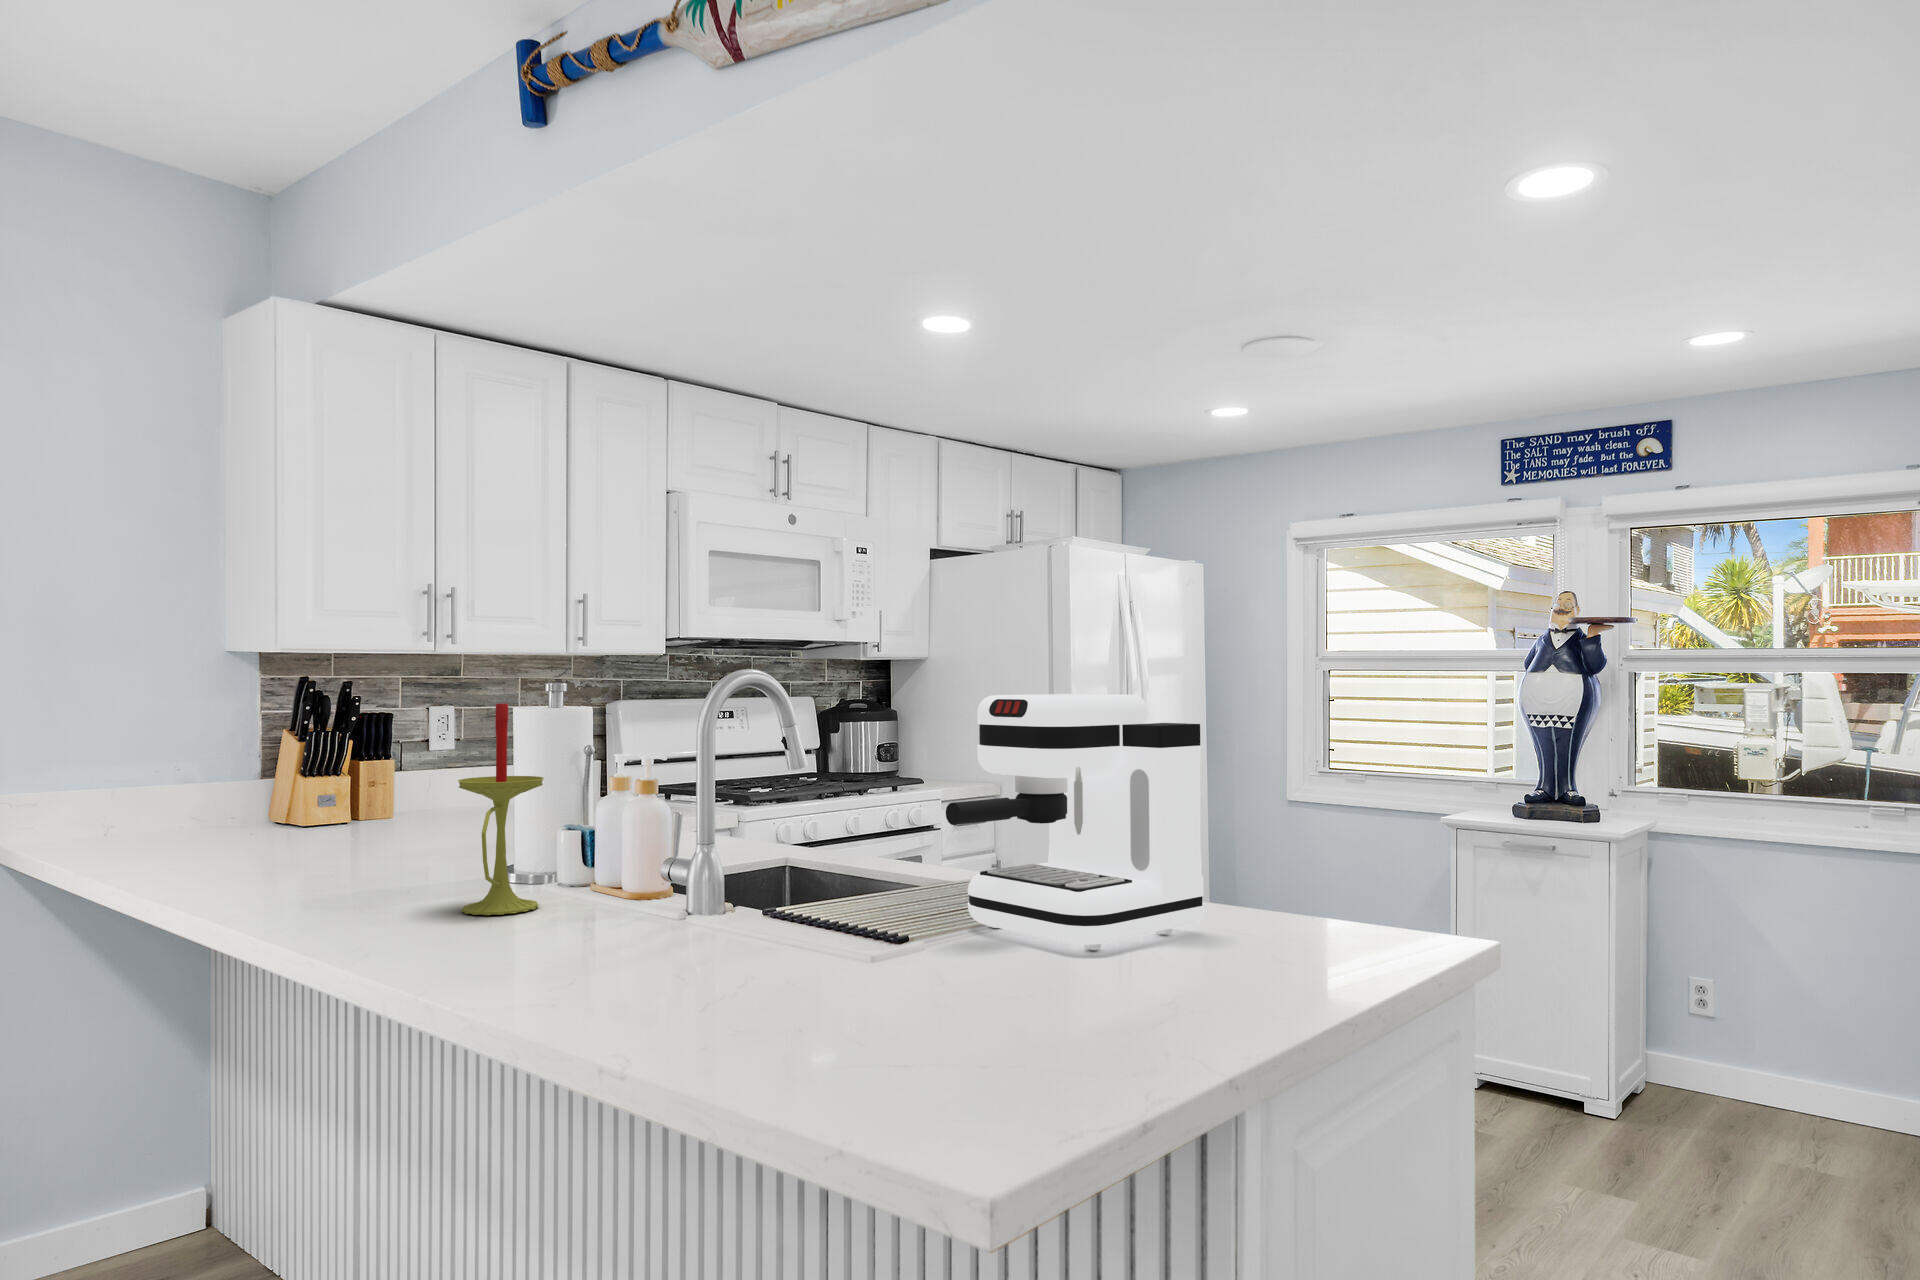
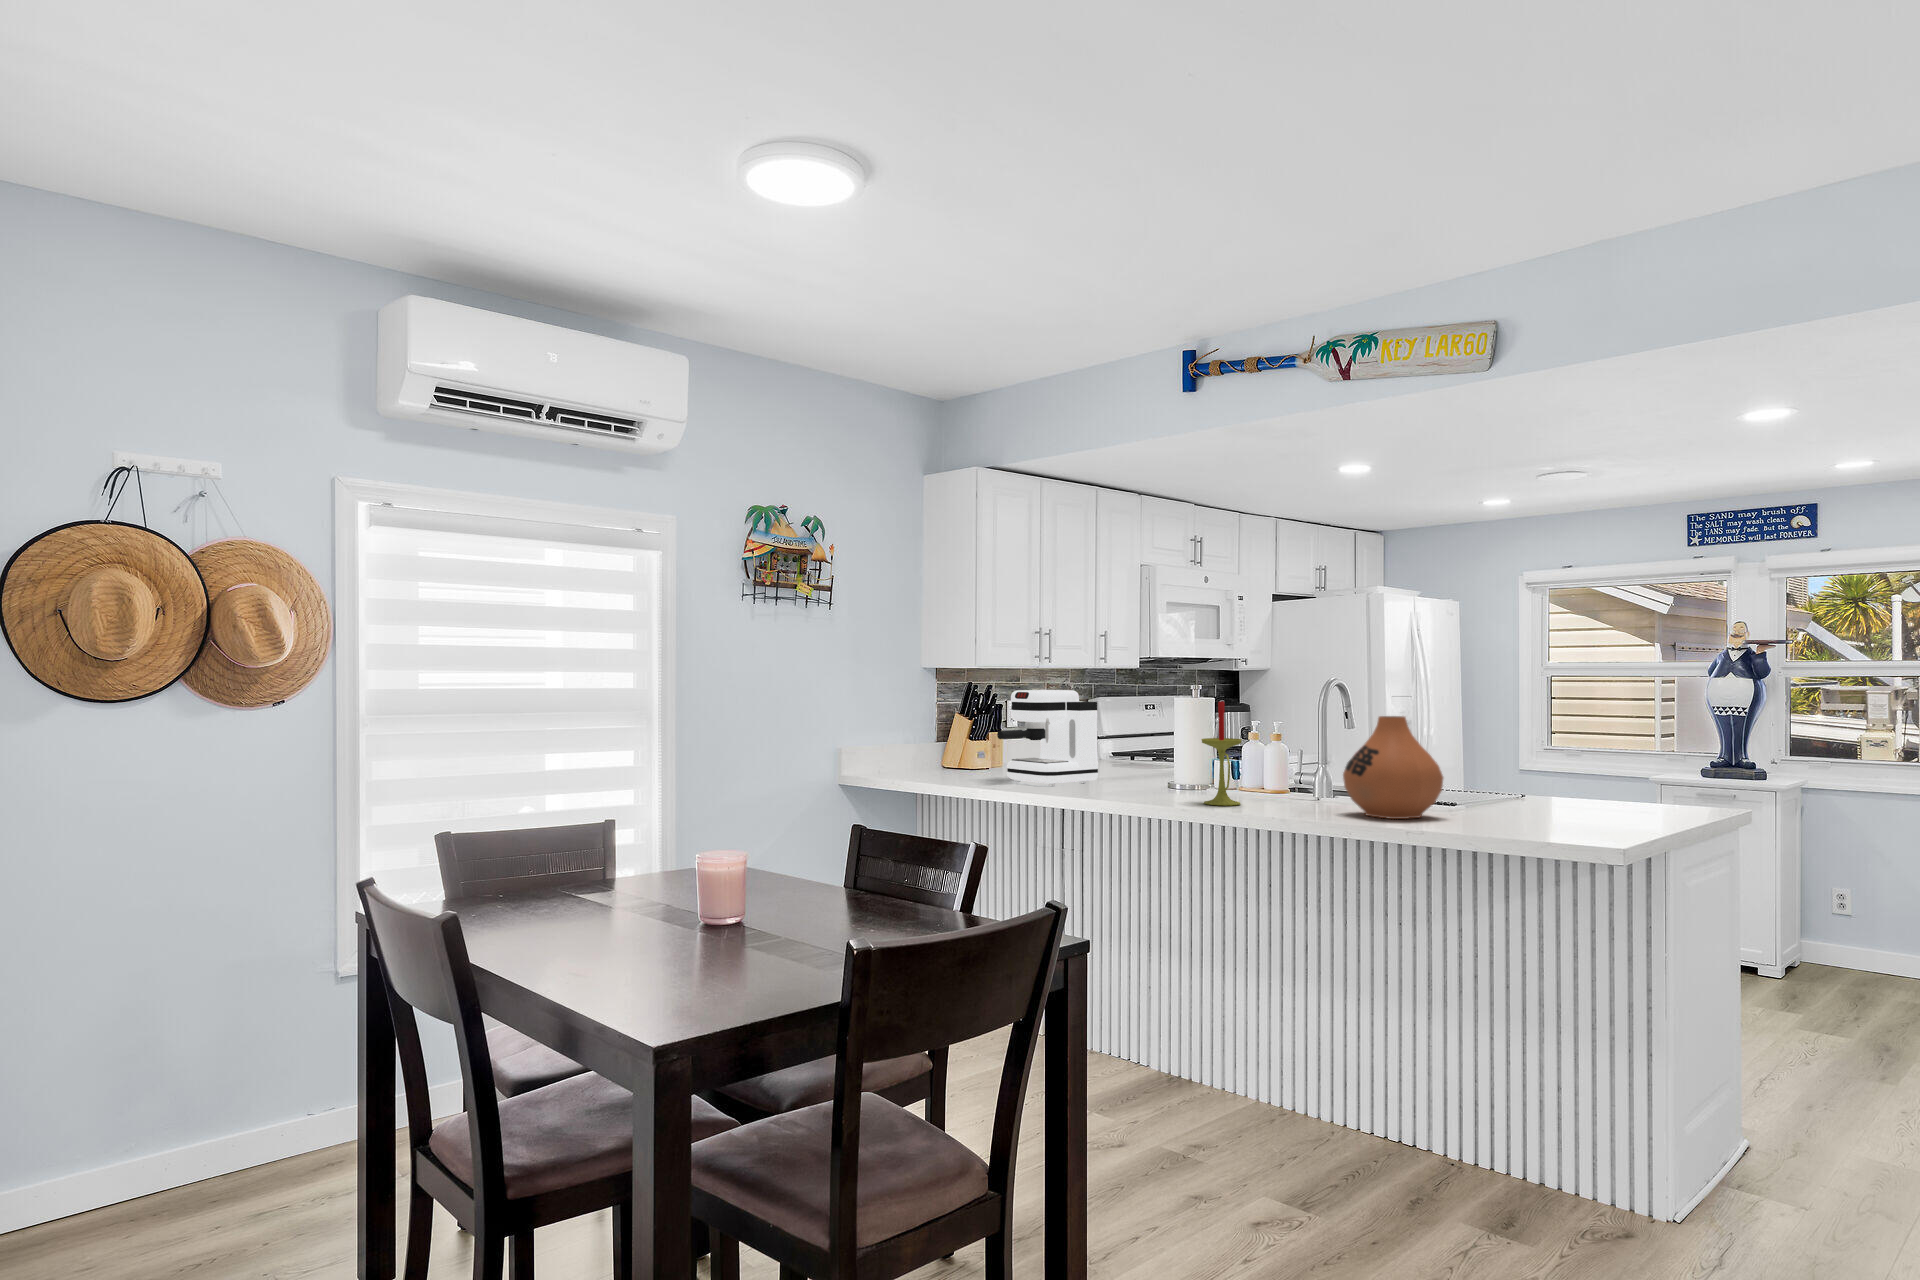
coffee maker: present [946,694,1204,950] -> present [997,690,1098,786]
vase: none [669,732,861,956] -> present [1343,716,1443,819]

